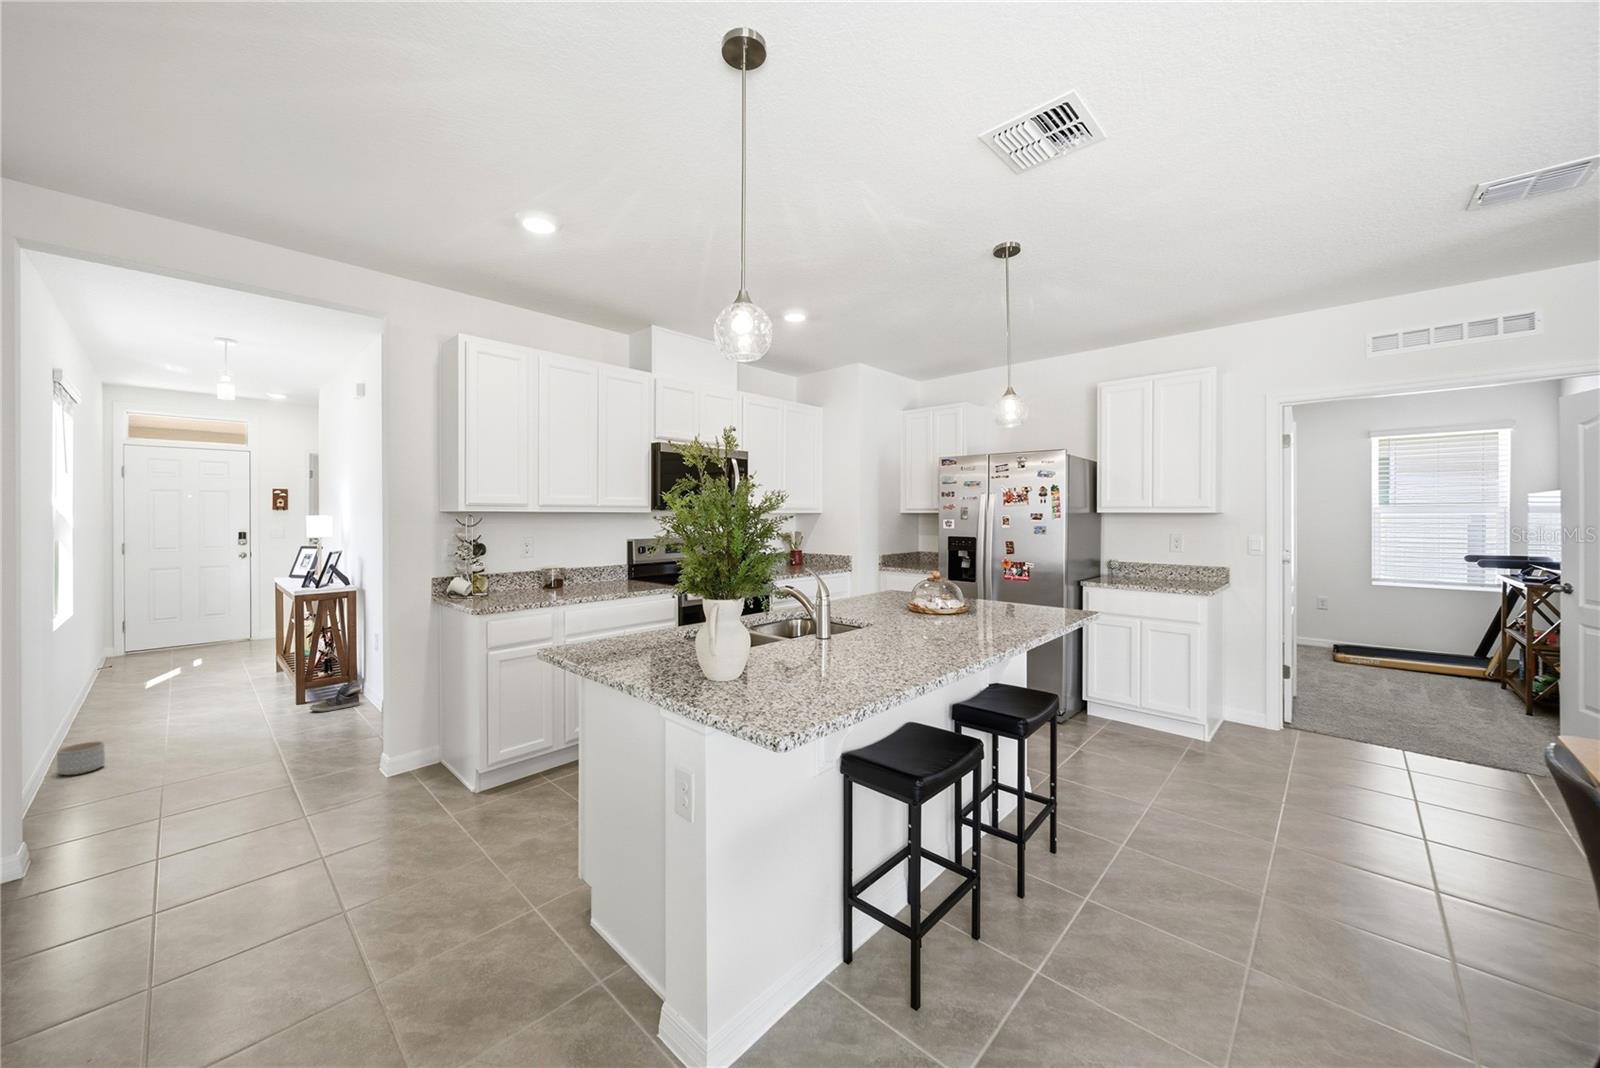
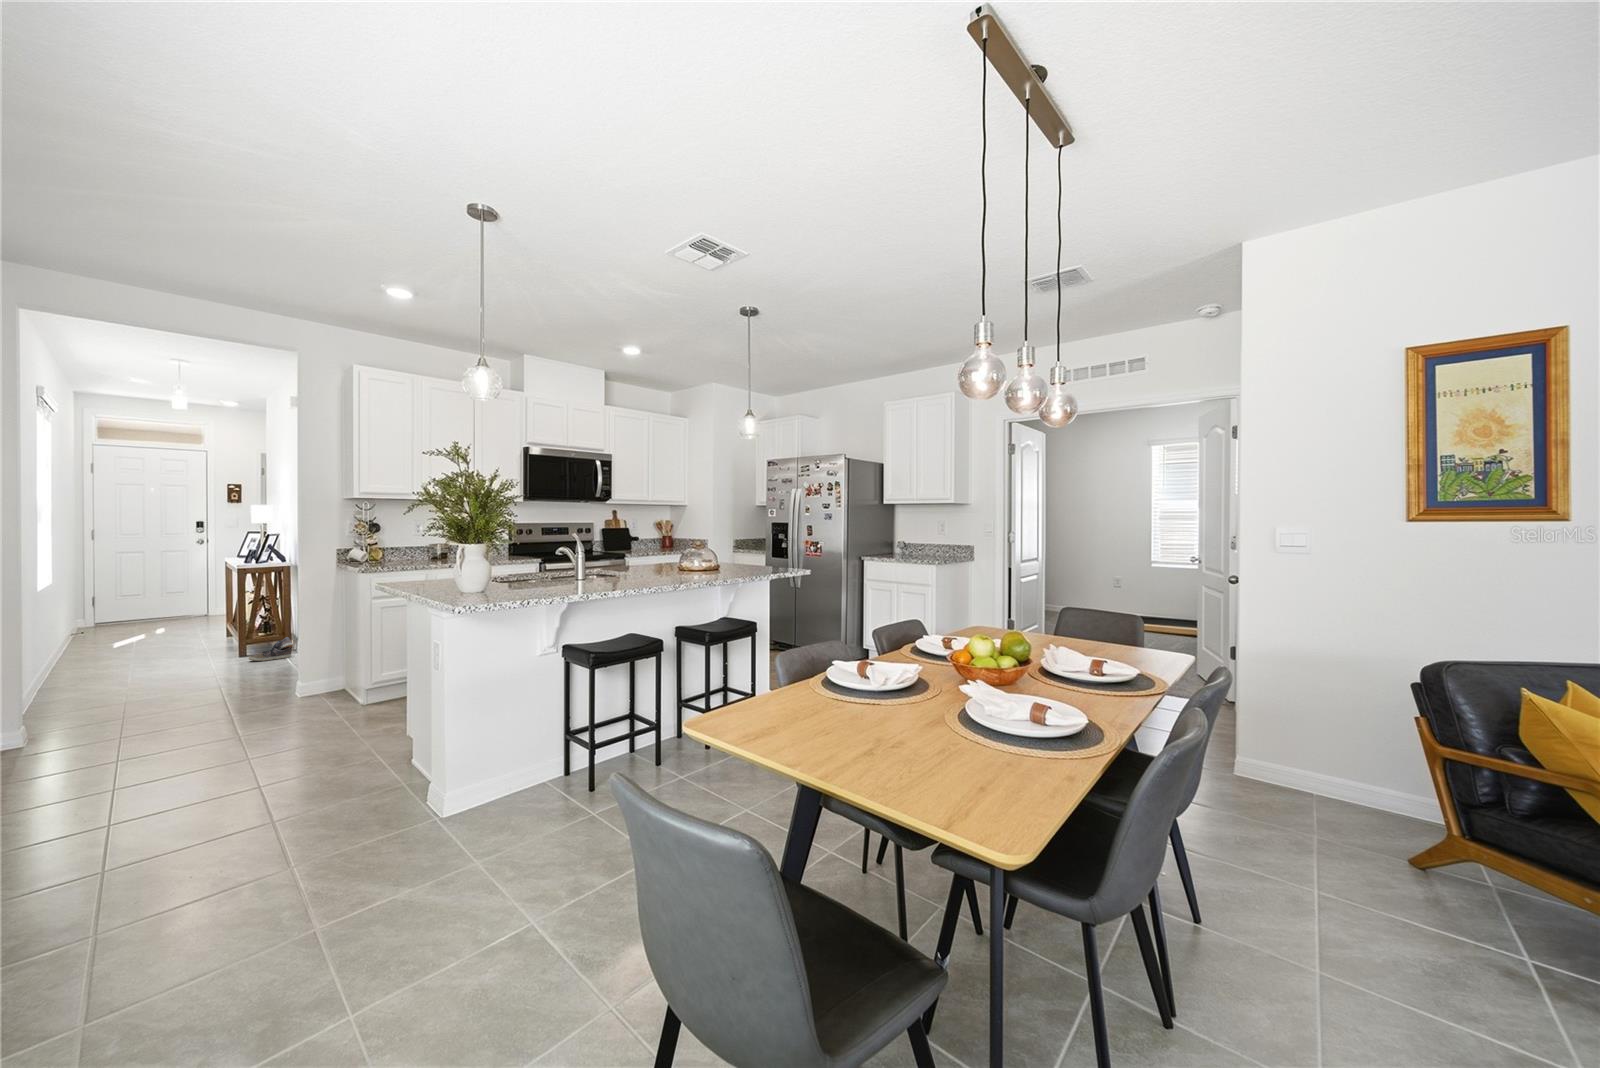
planter: present [57,741,105,775] -> none [39,674,77,698]

